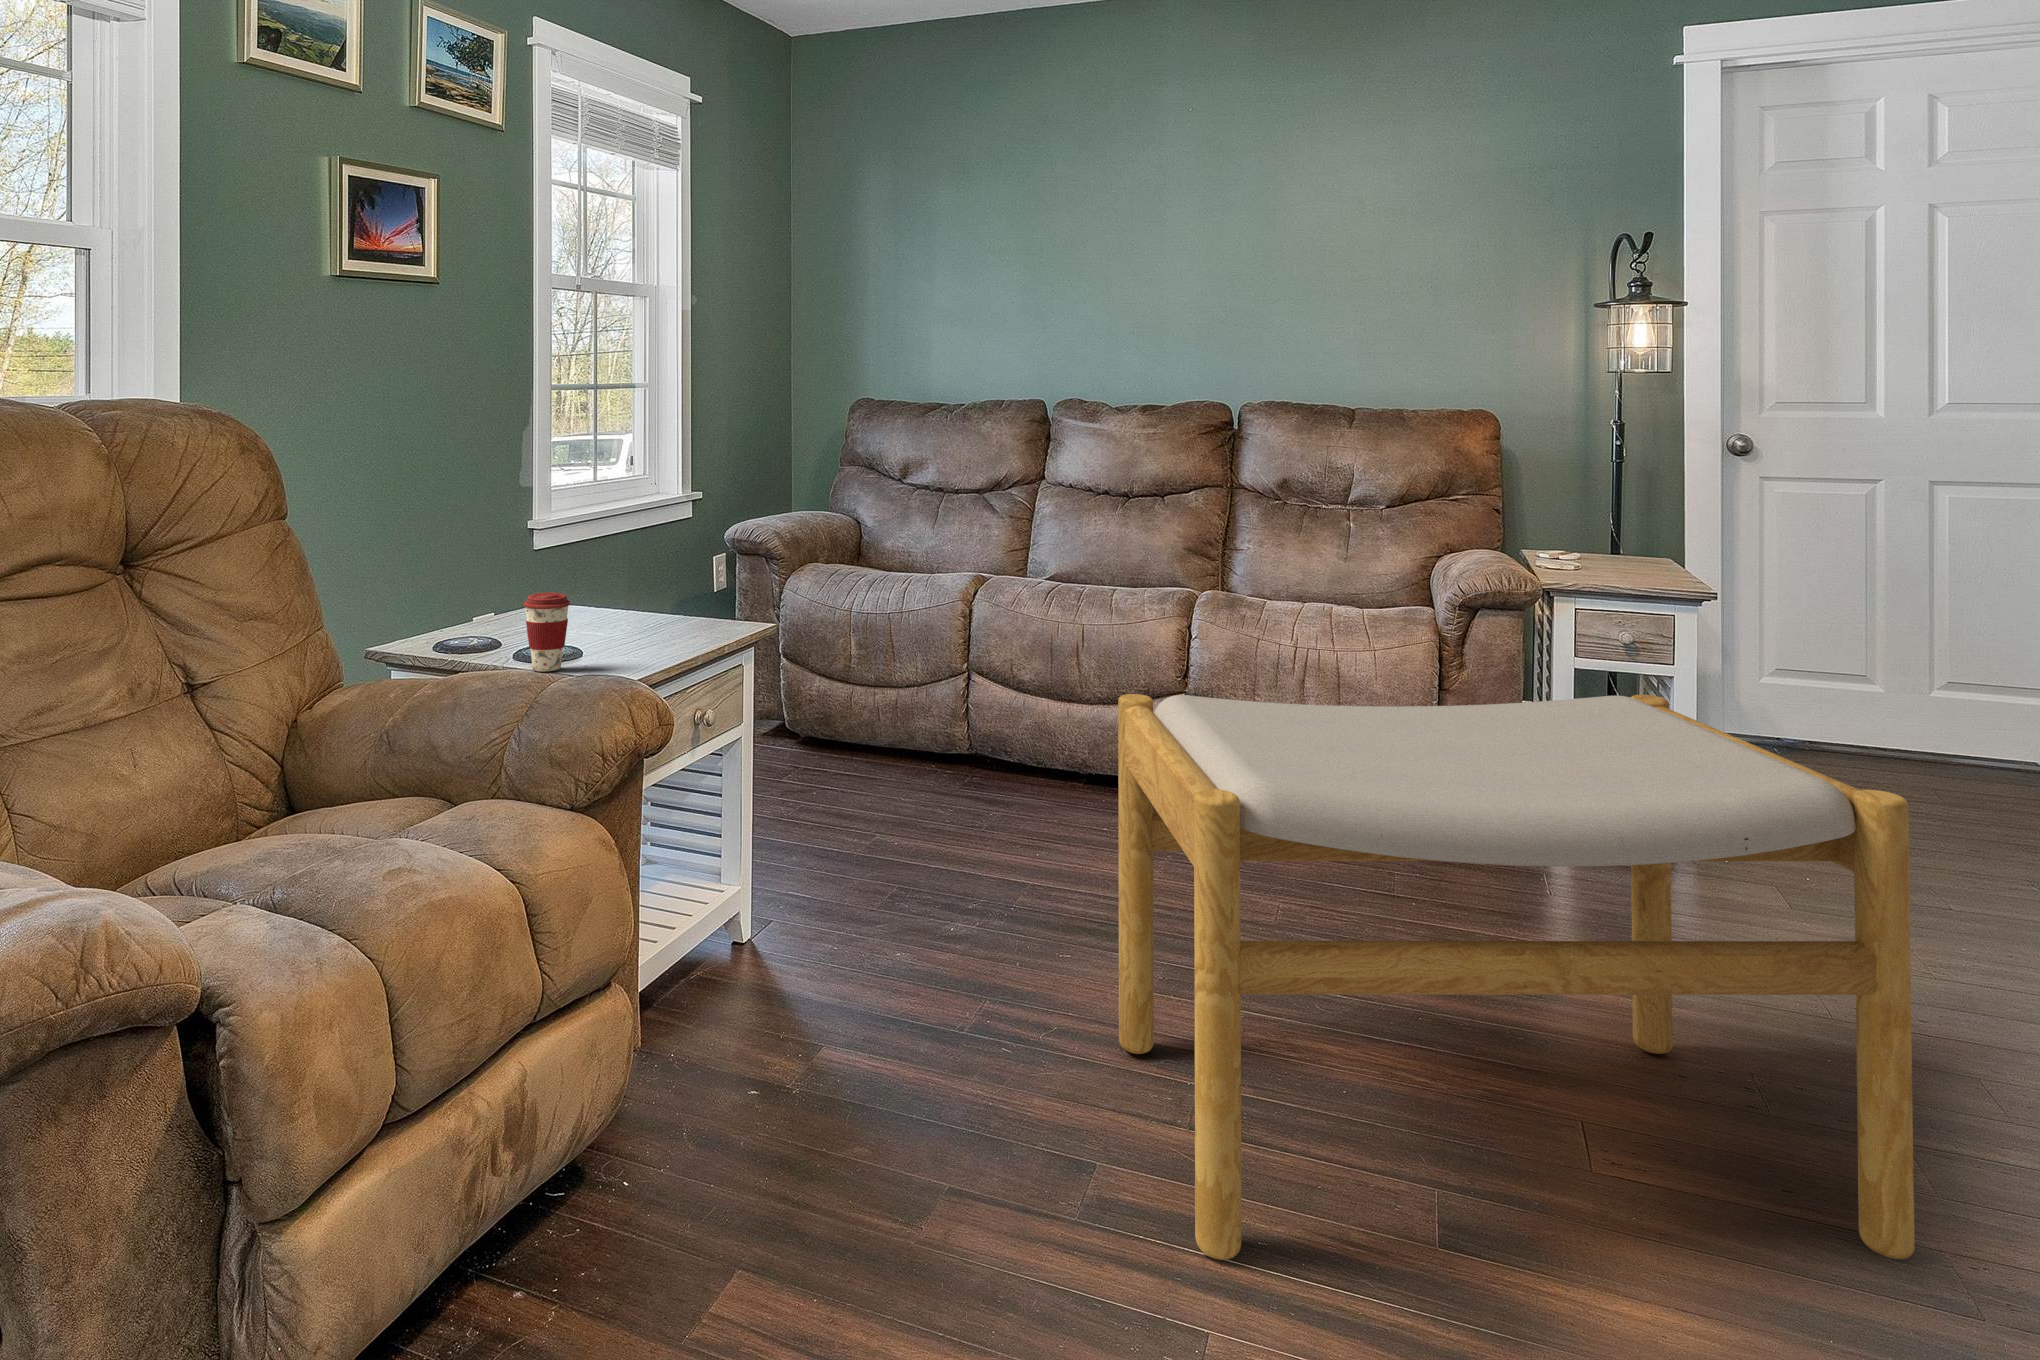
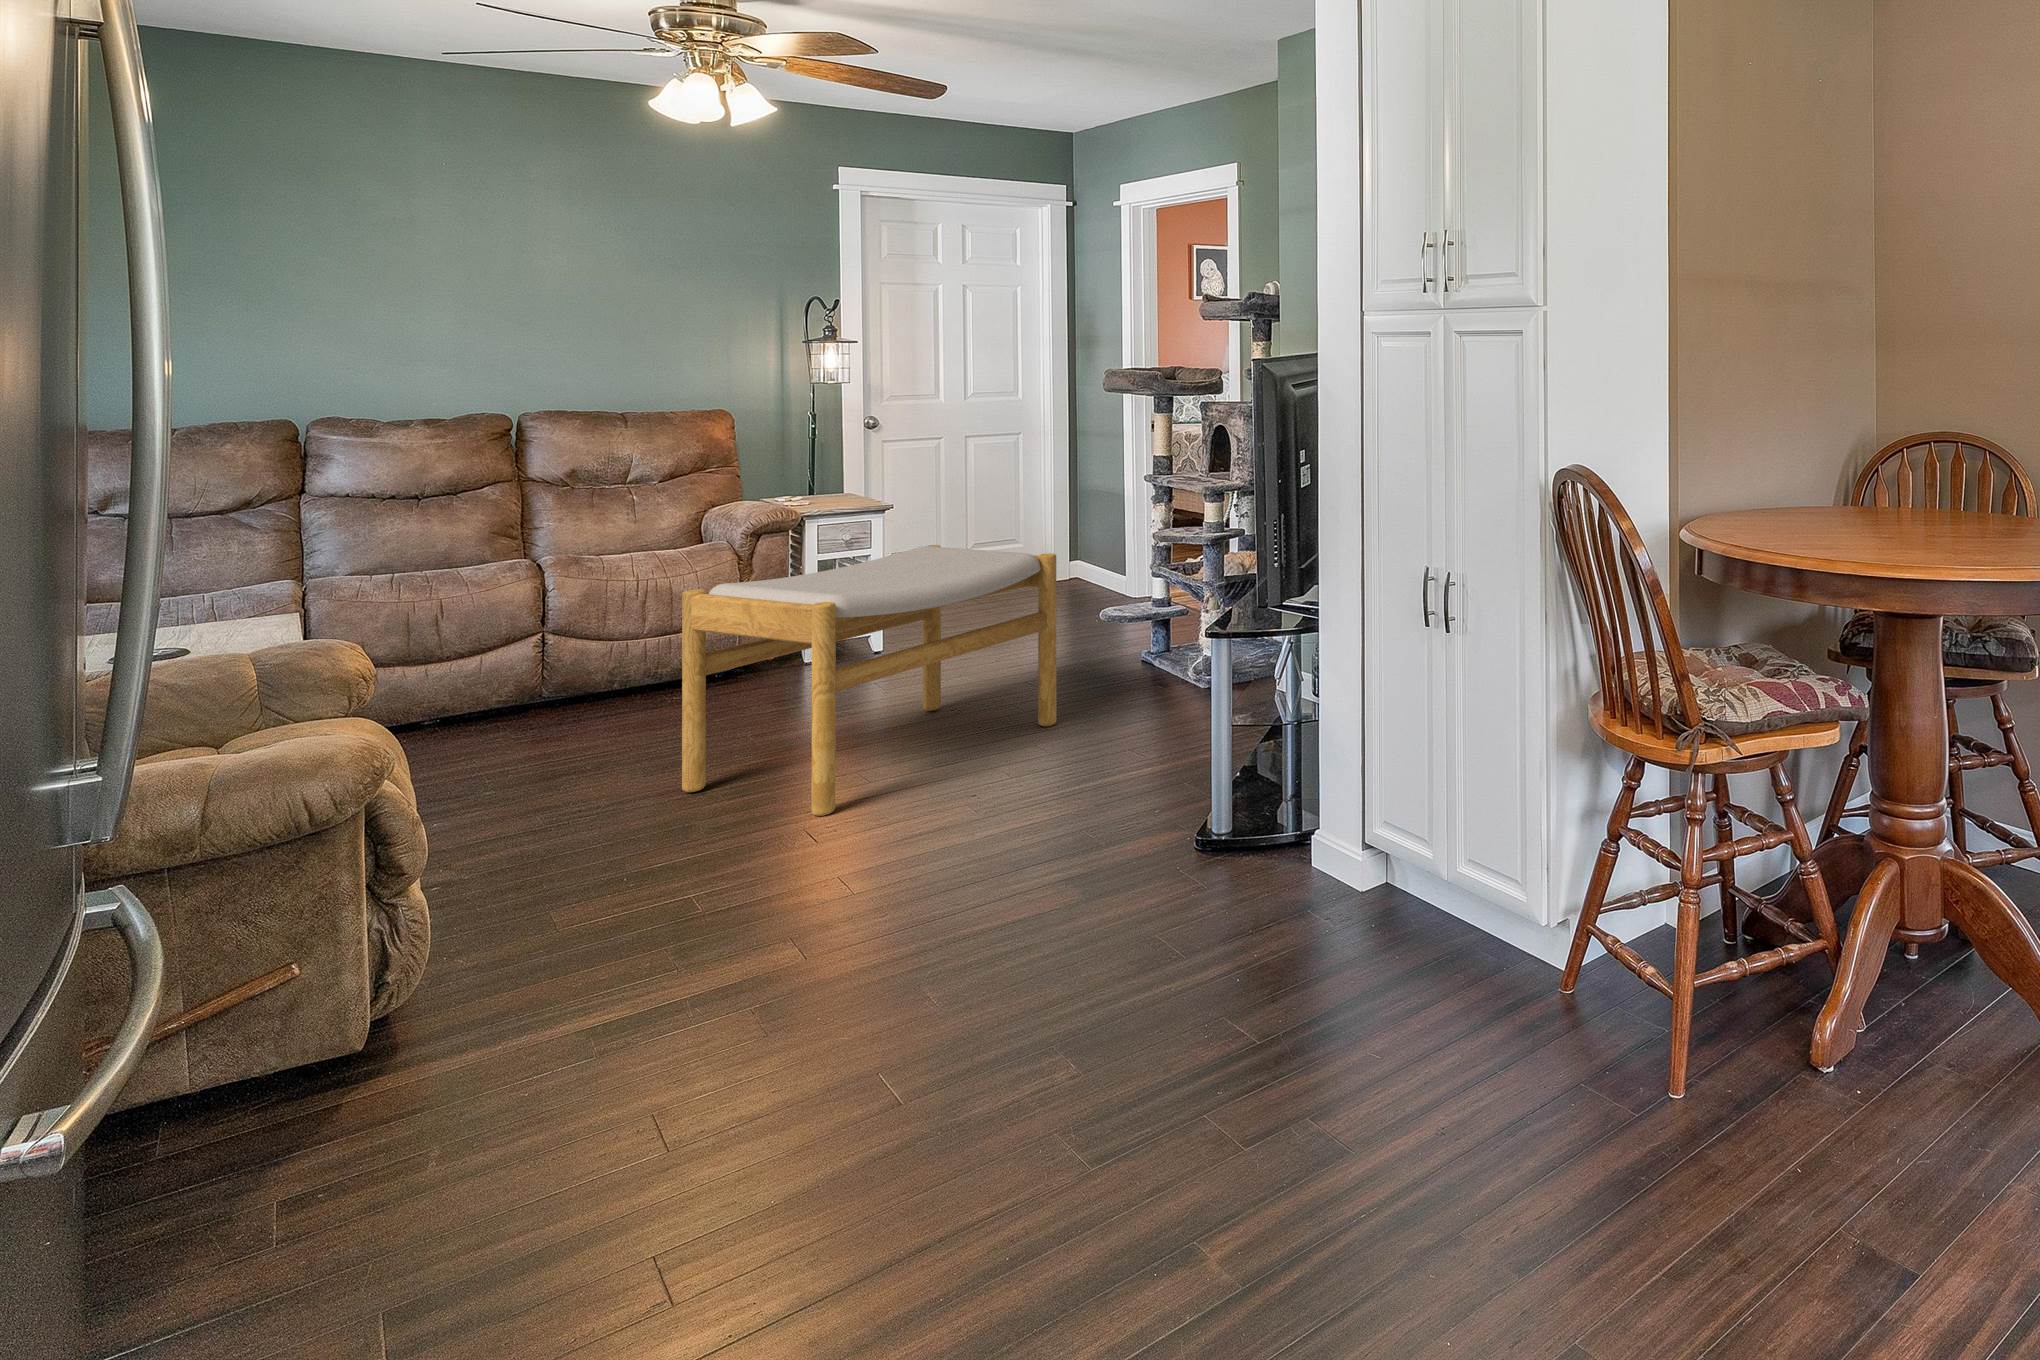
coffee cup: present [524,592,570,672] -> none [227,595,277,655]

